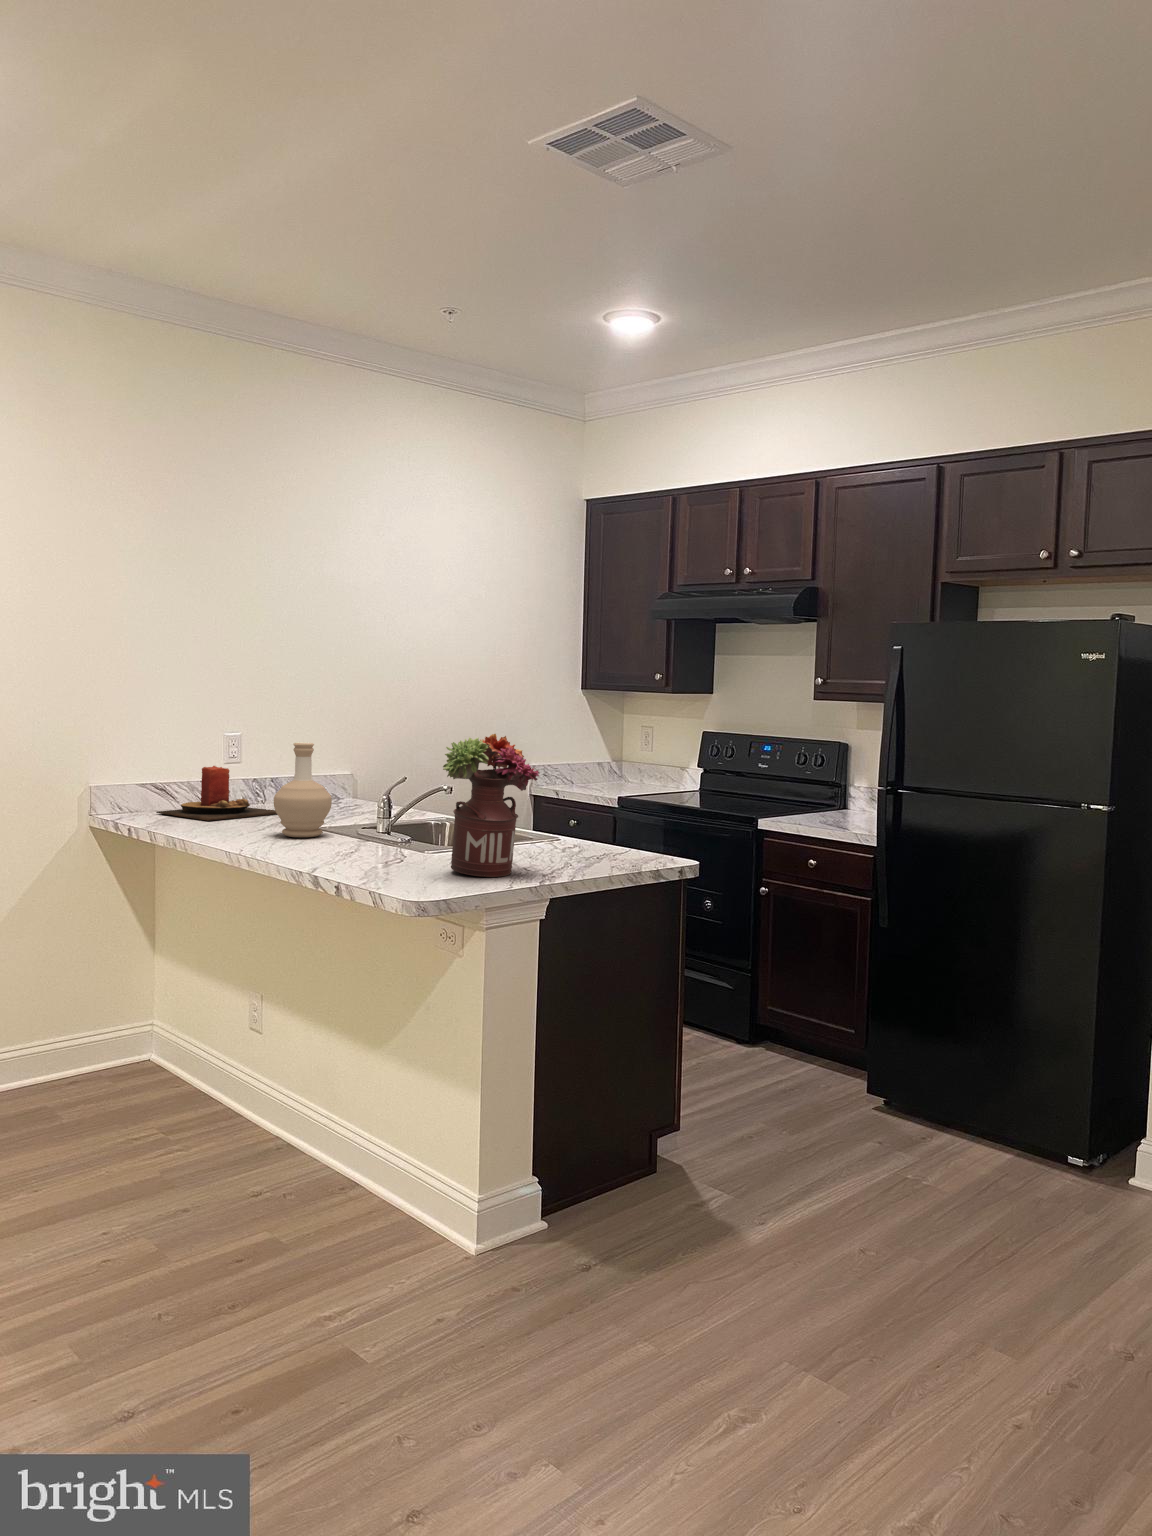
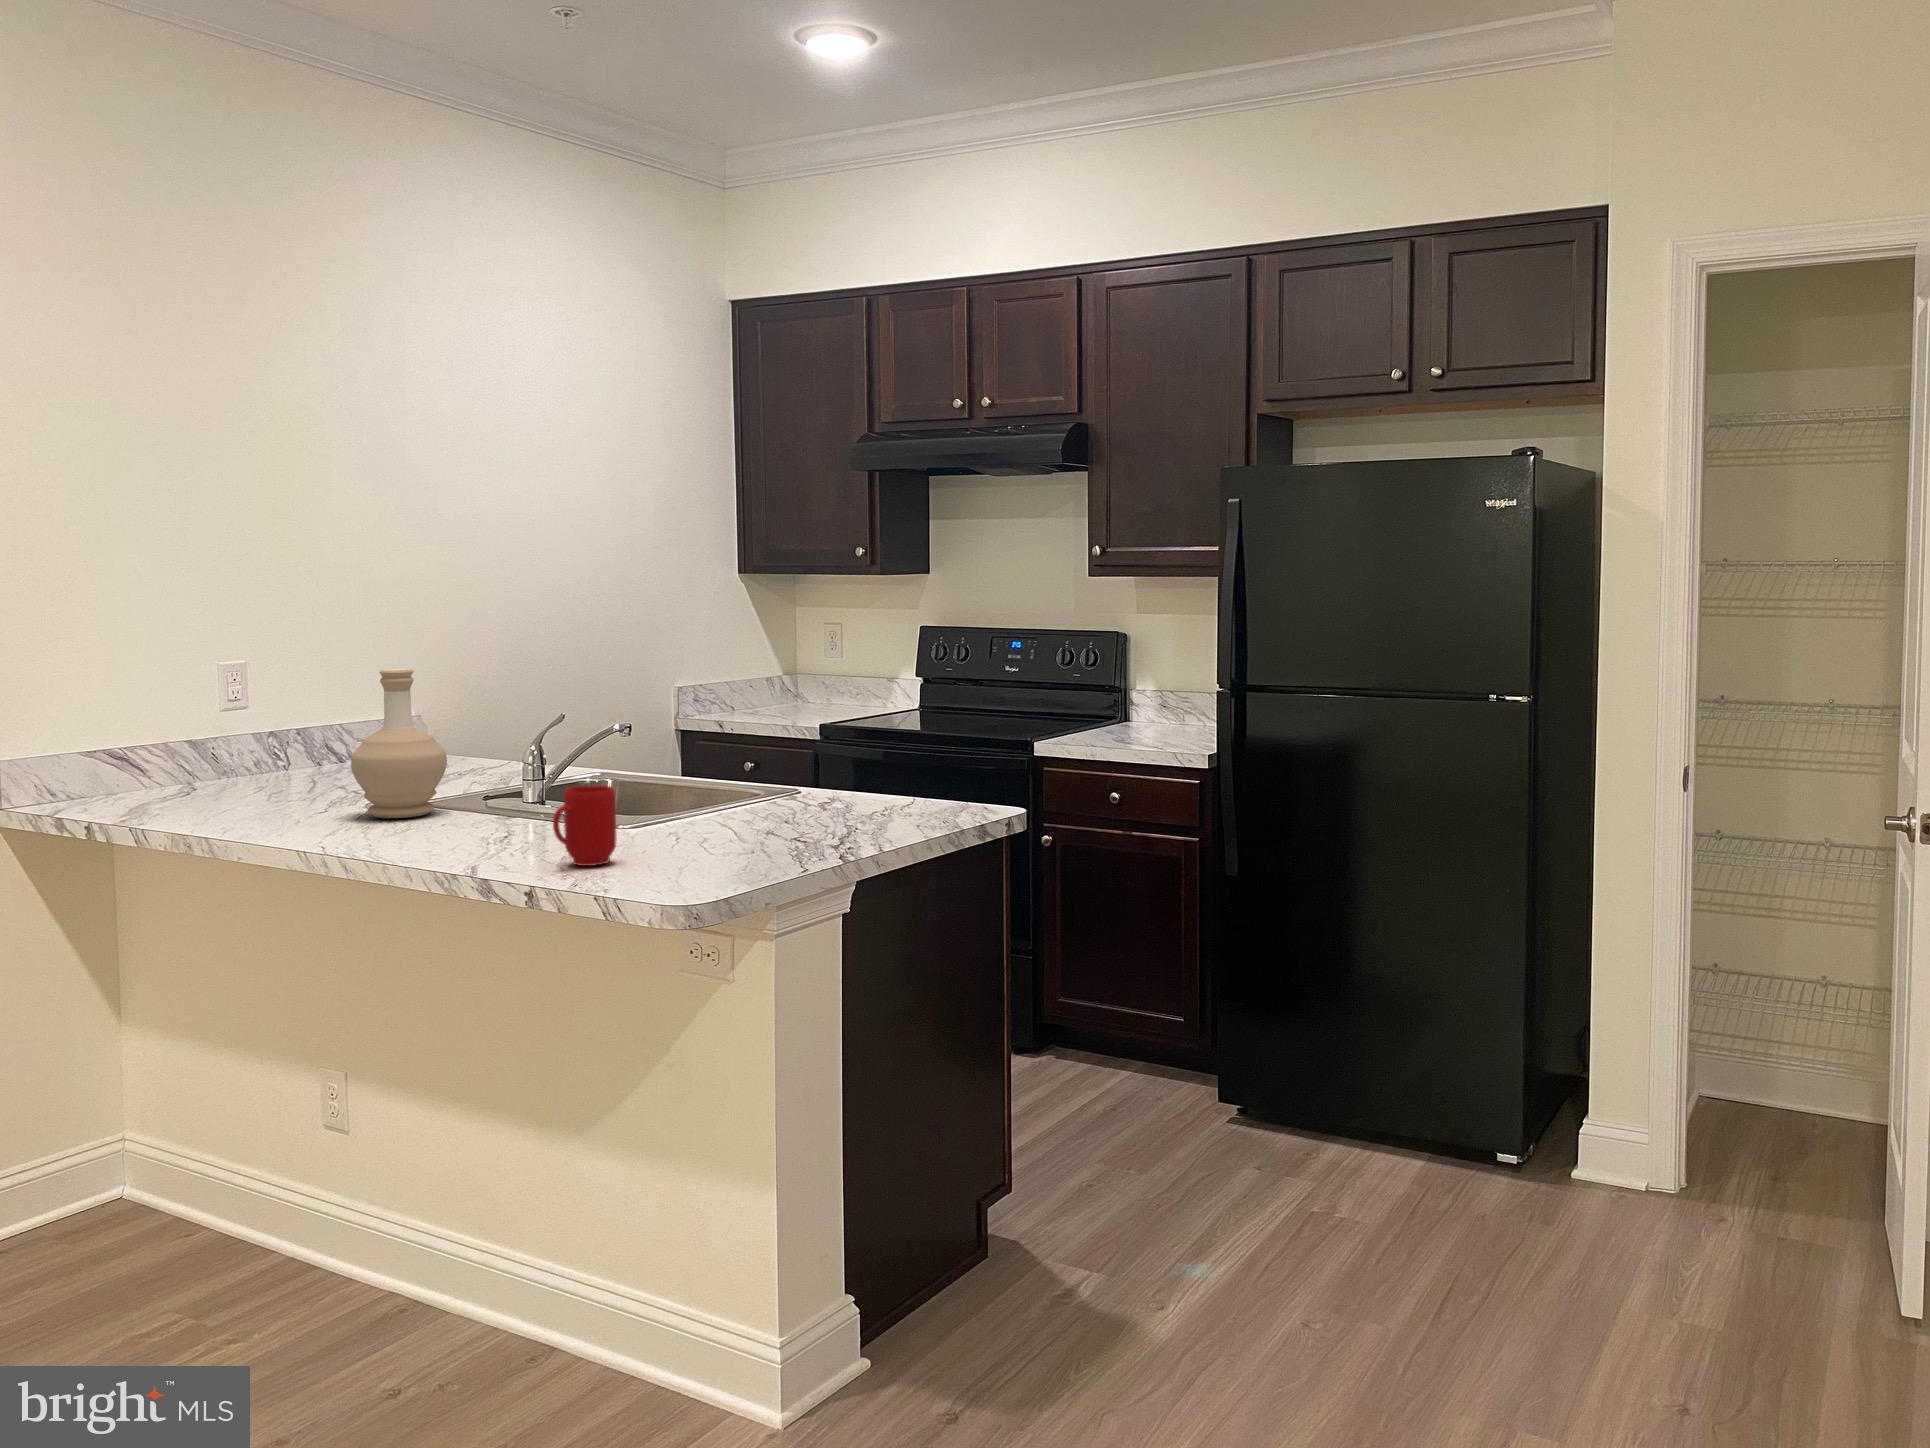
flower arrangement: present [443,734,539,877] -> none [678,638,827,856]
candle: present [156,766,277,821] -> none [119,715,339,803]
mug: none [359,823,402,874] -> present [553,786,616,866]

